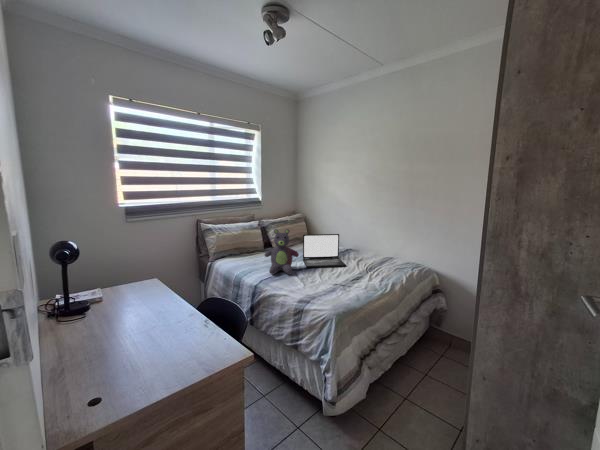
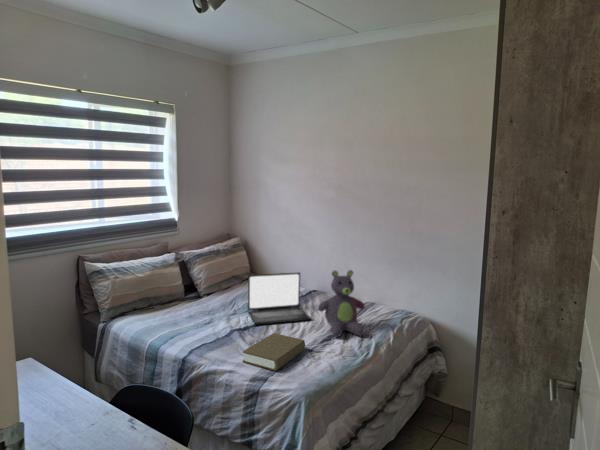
stuffed bear: present [265,229,299,274] -> present [318,270,365,337]
book: none [295,273,339,297] -> present [243,333,305,371]

